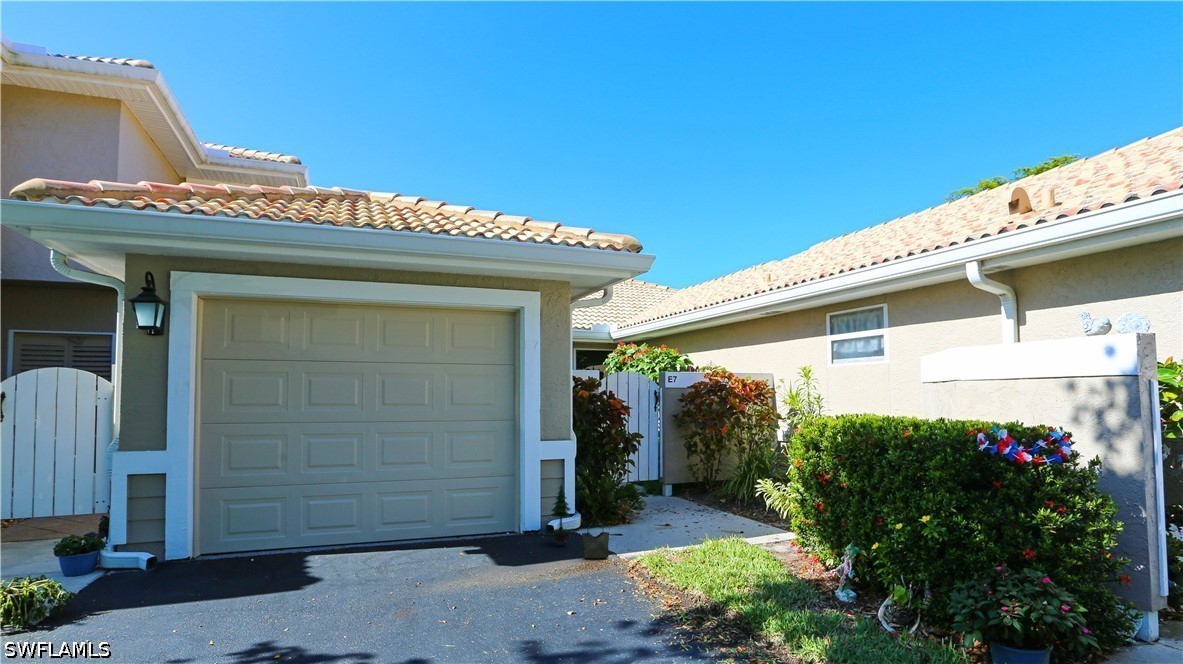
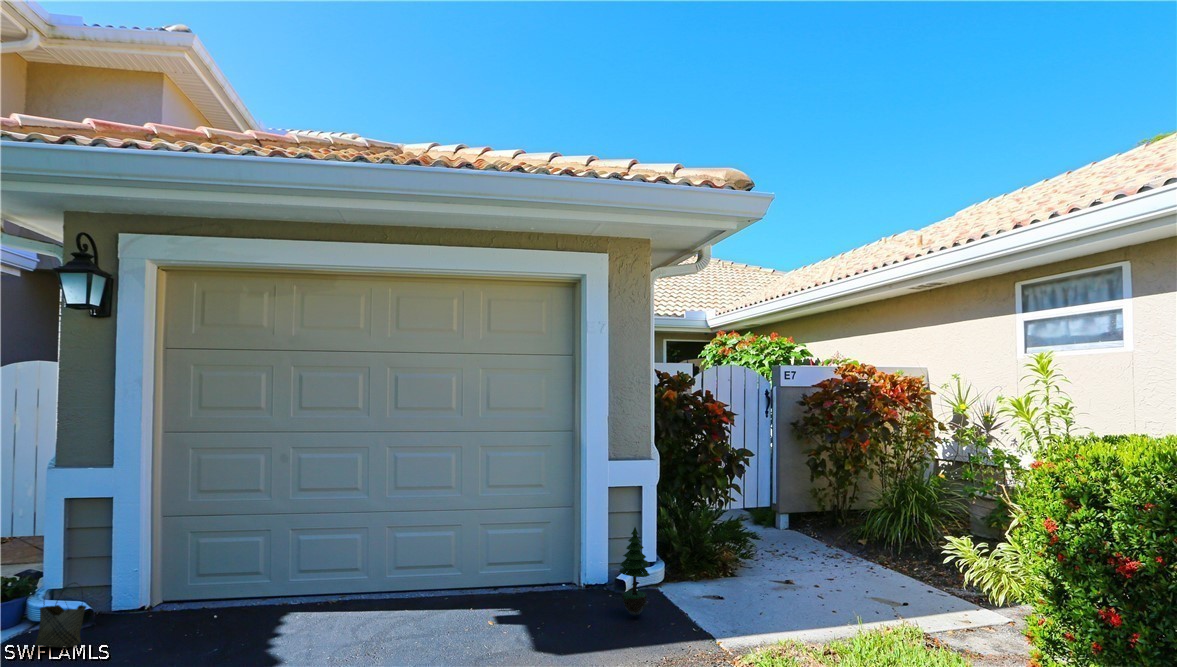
woven basket: present [582,518,609,558] -> present [35,583,86,648]

